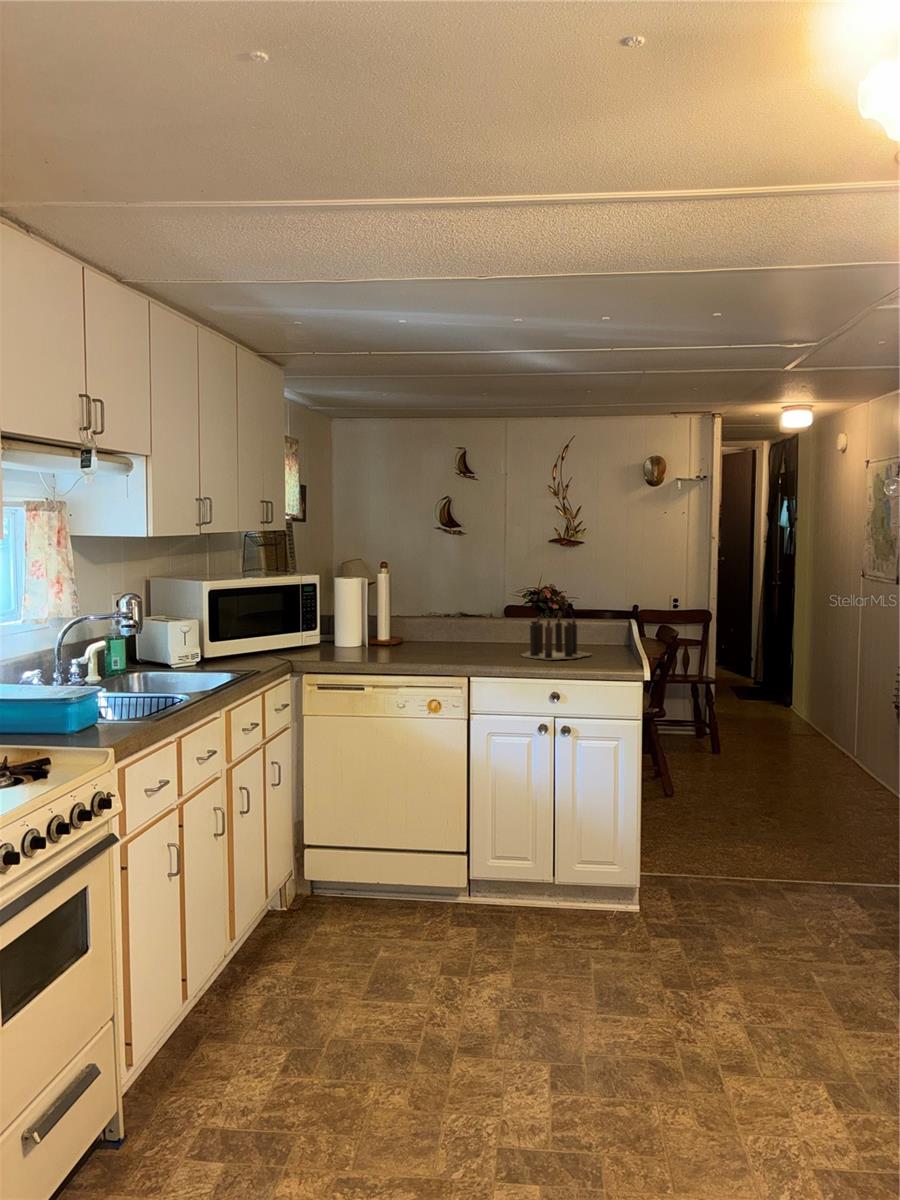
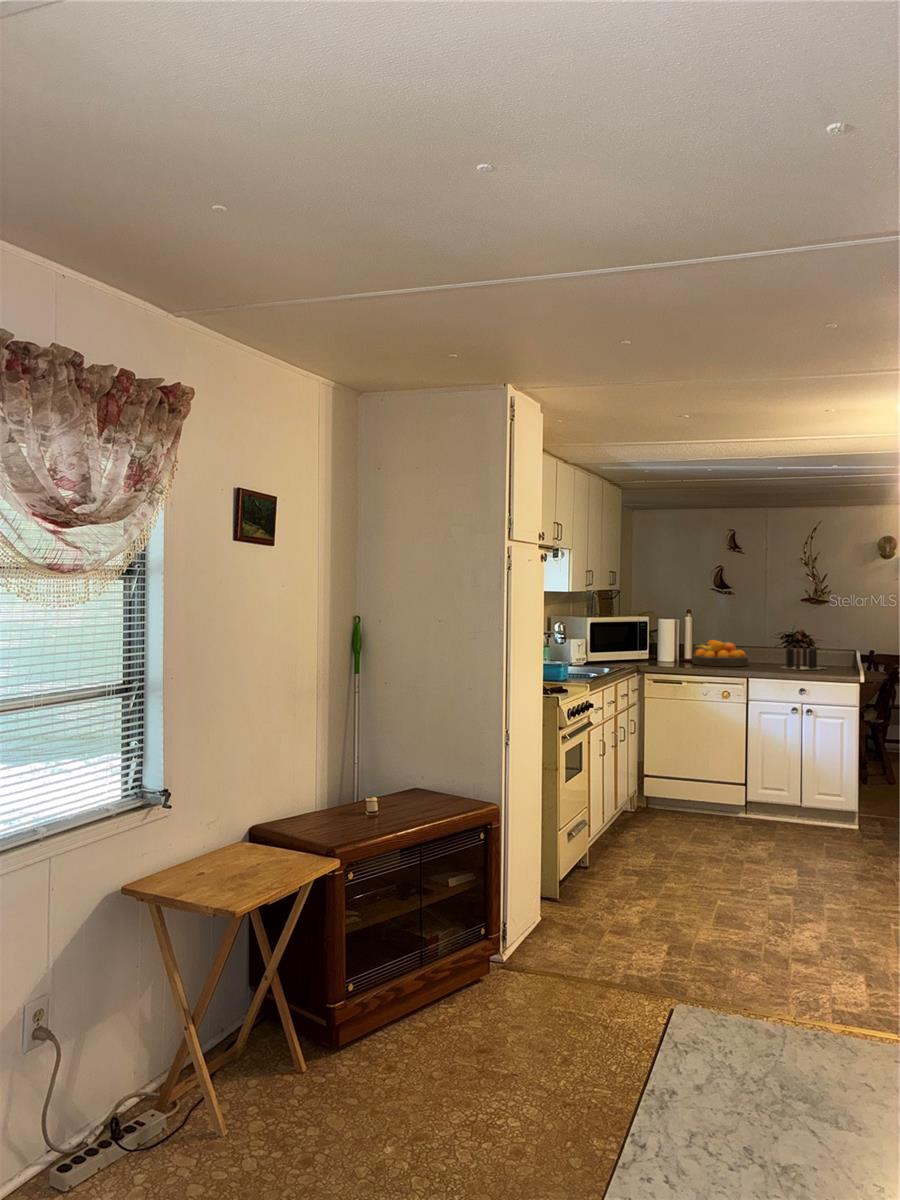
fruit bowl: none [384,611,472,656] -> present [692,640,748,666]

